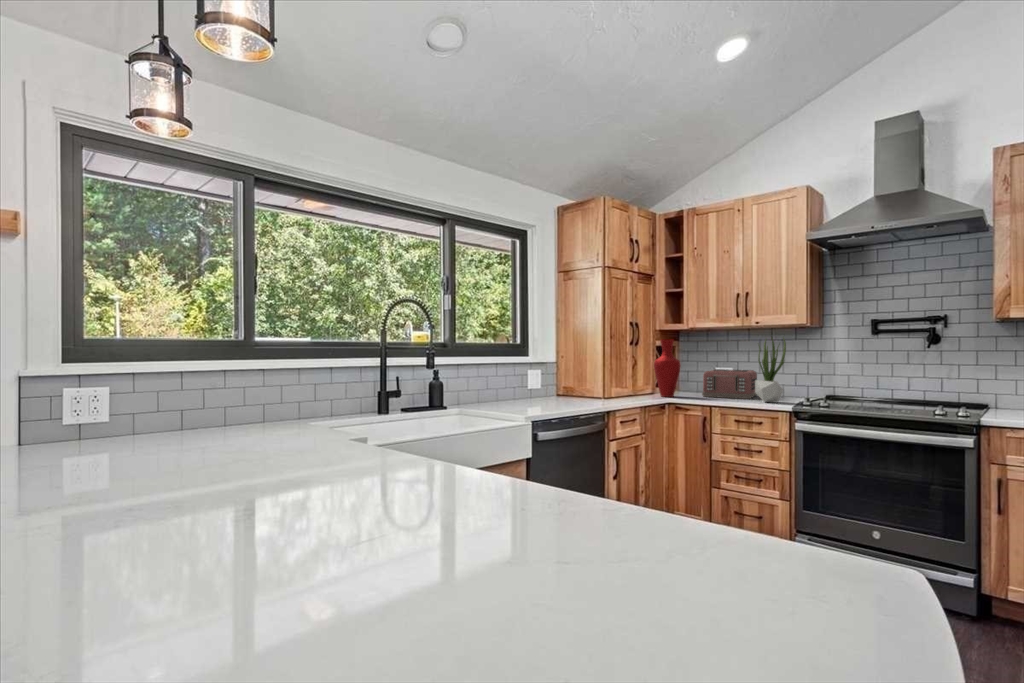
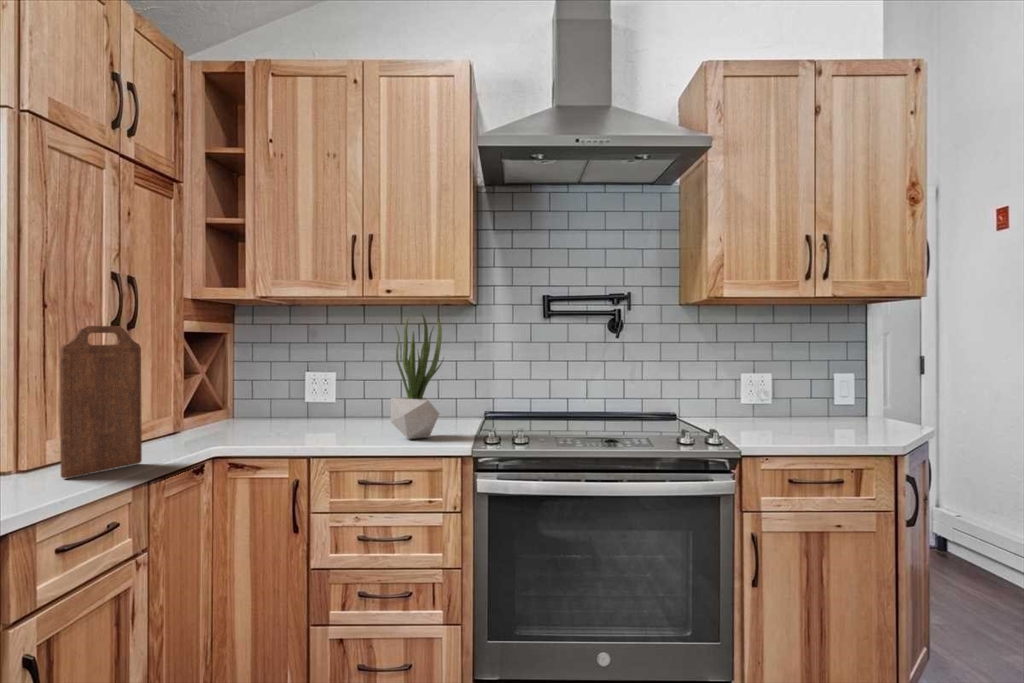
vase: present [654,339,681,397] -> none [179,318,240,444]
cutting board: none [612,344,639,402] -> present [60,326,142,478]
toaster: present [702,369,757,399] -> none [285,377,380,435]

